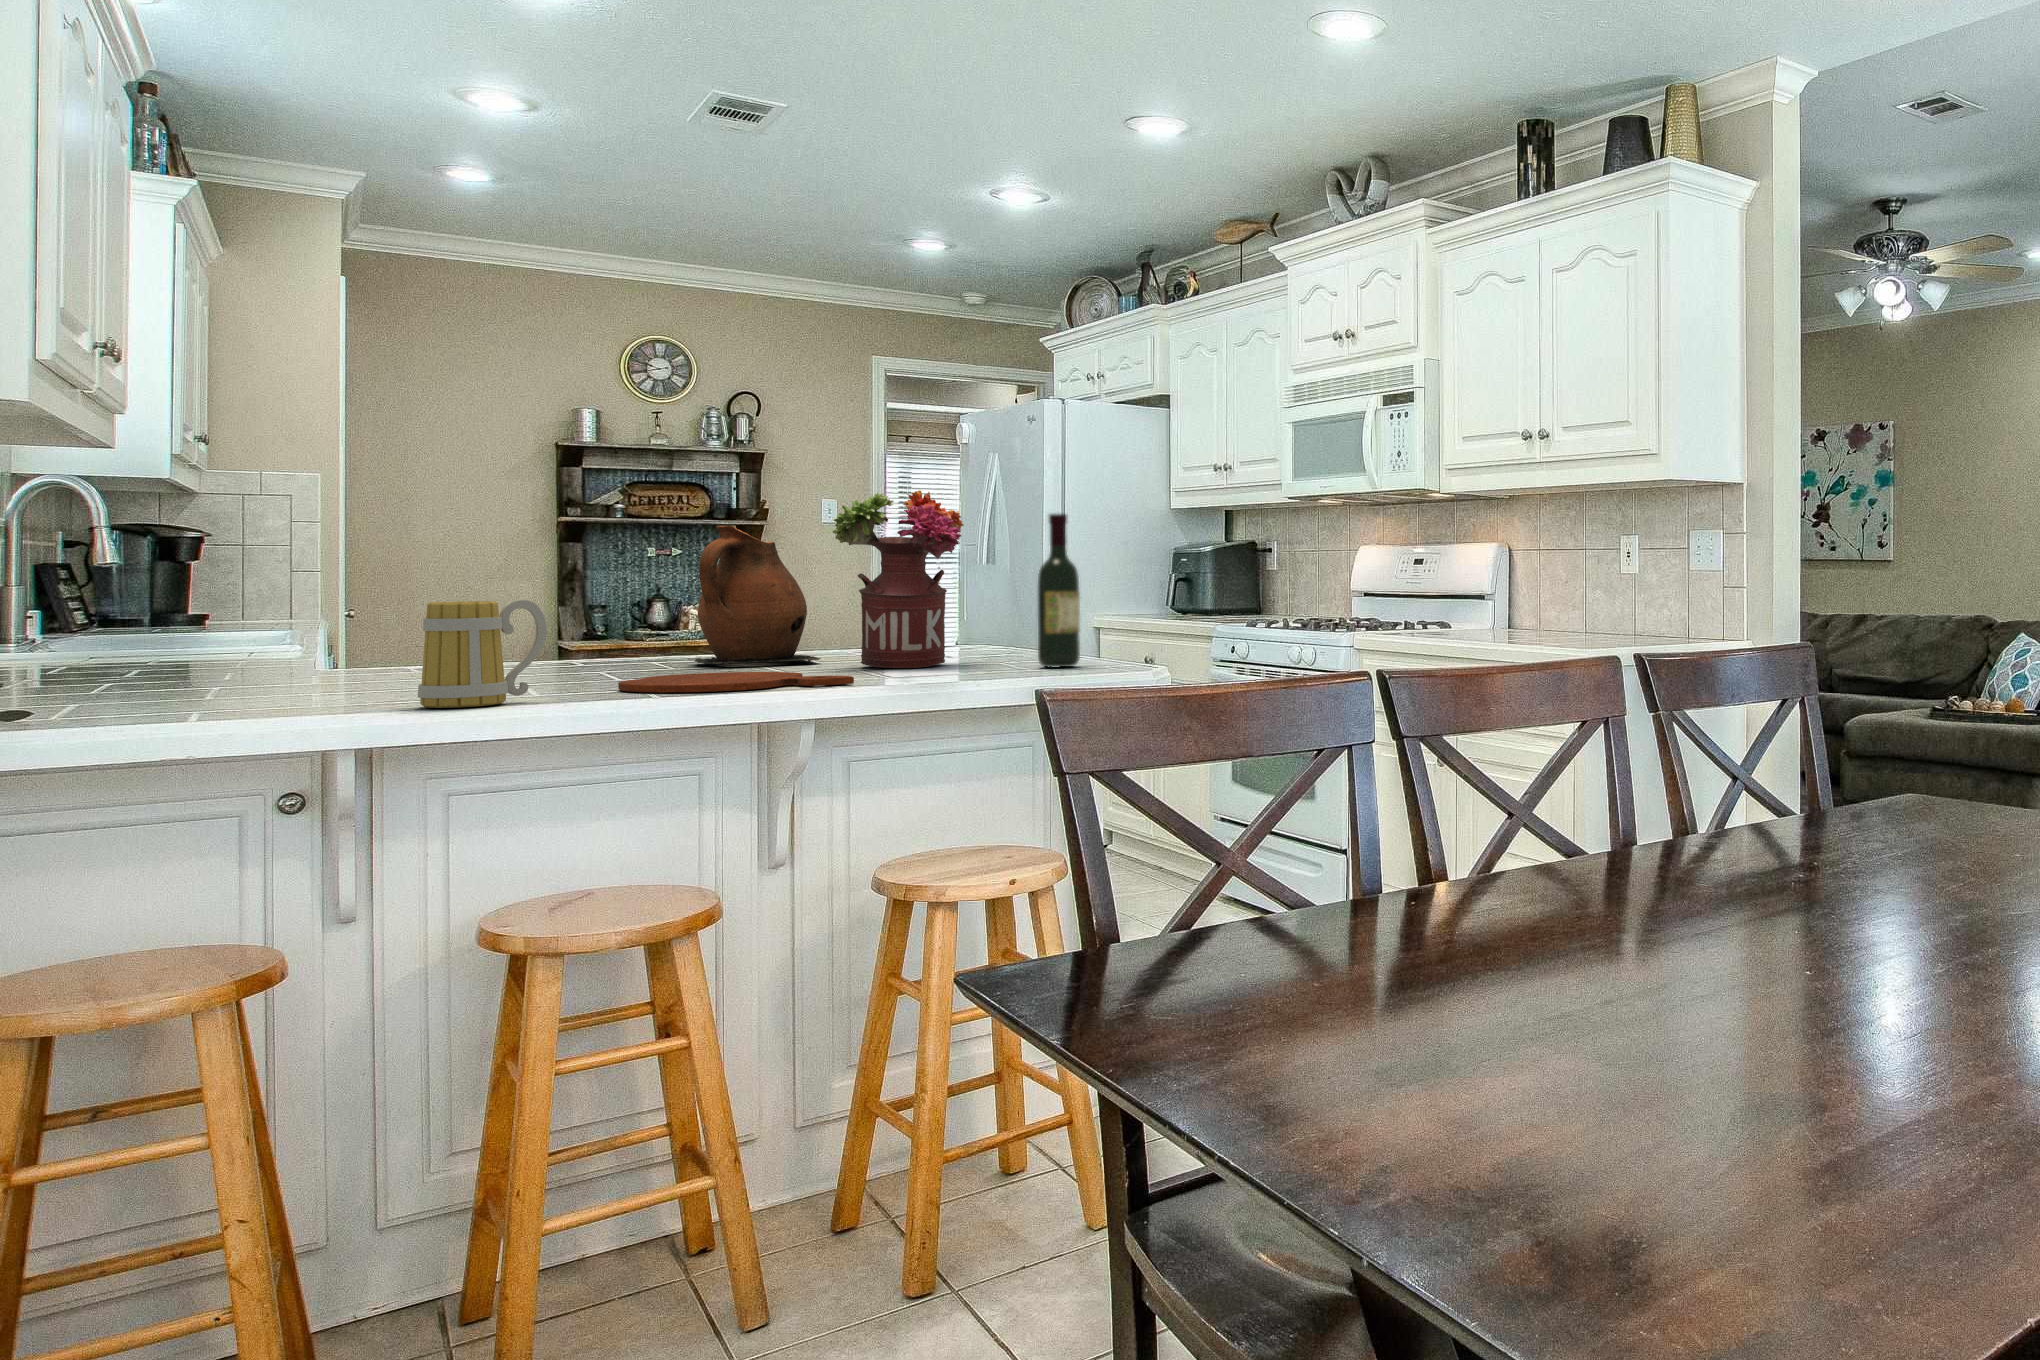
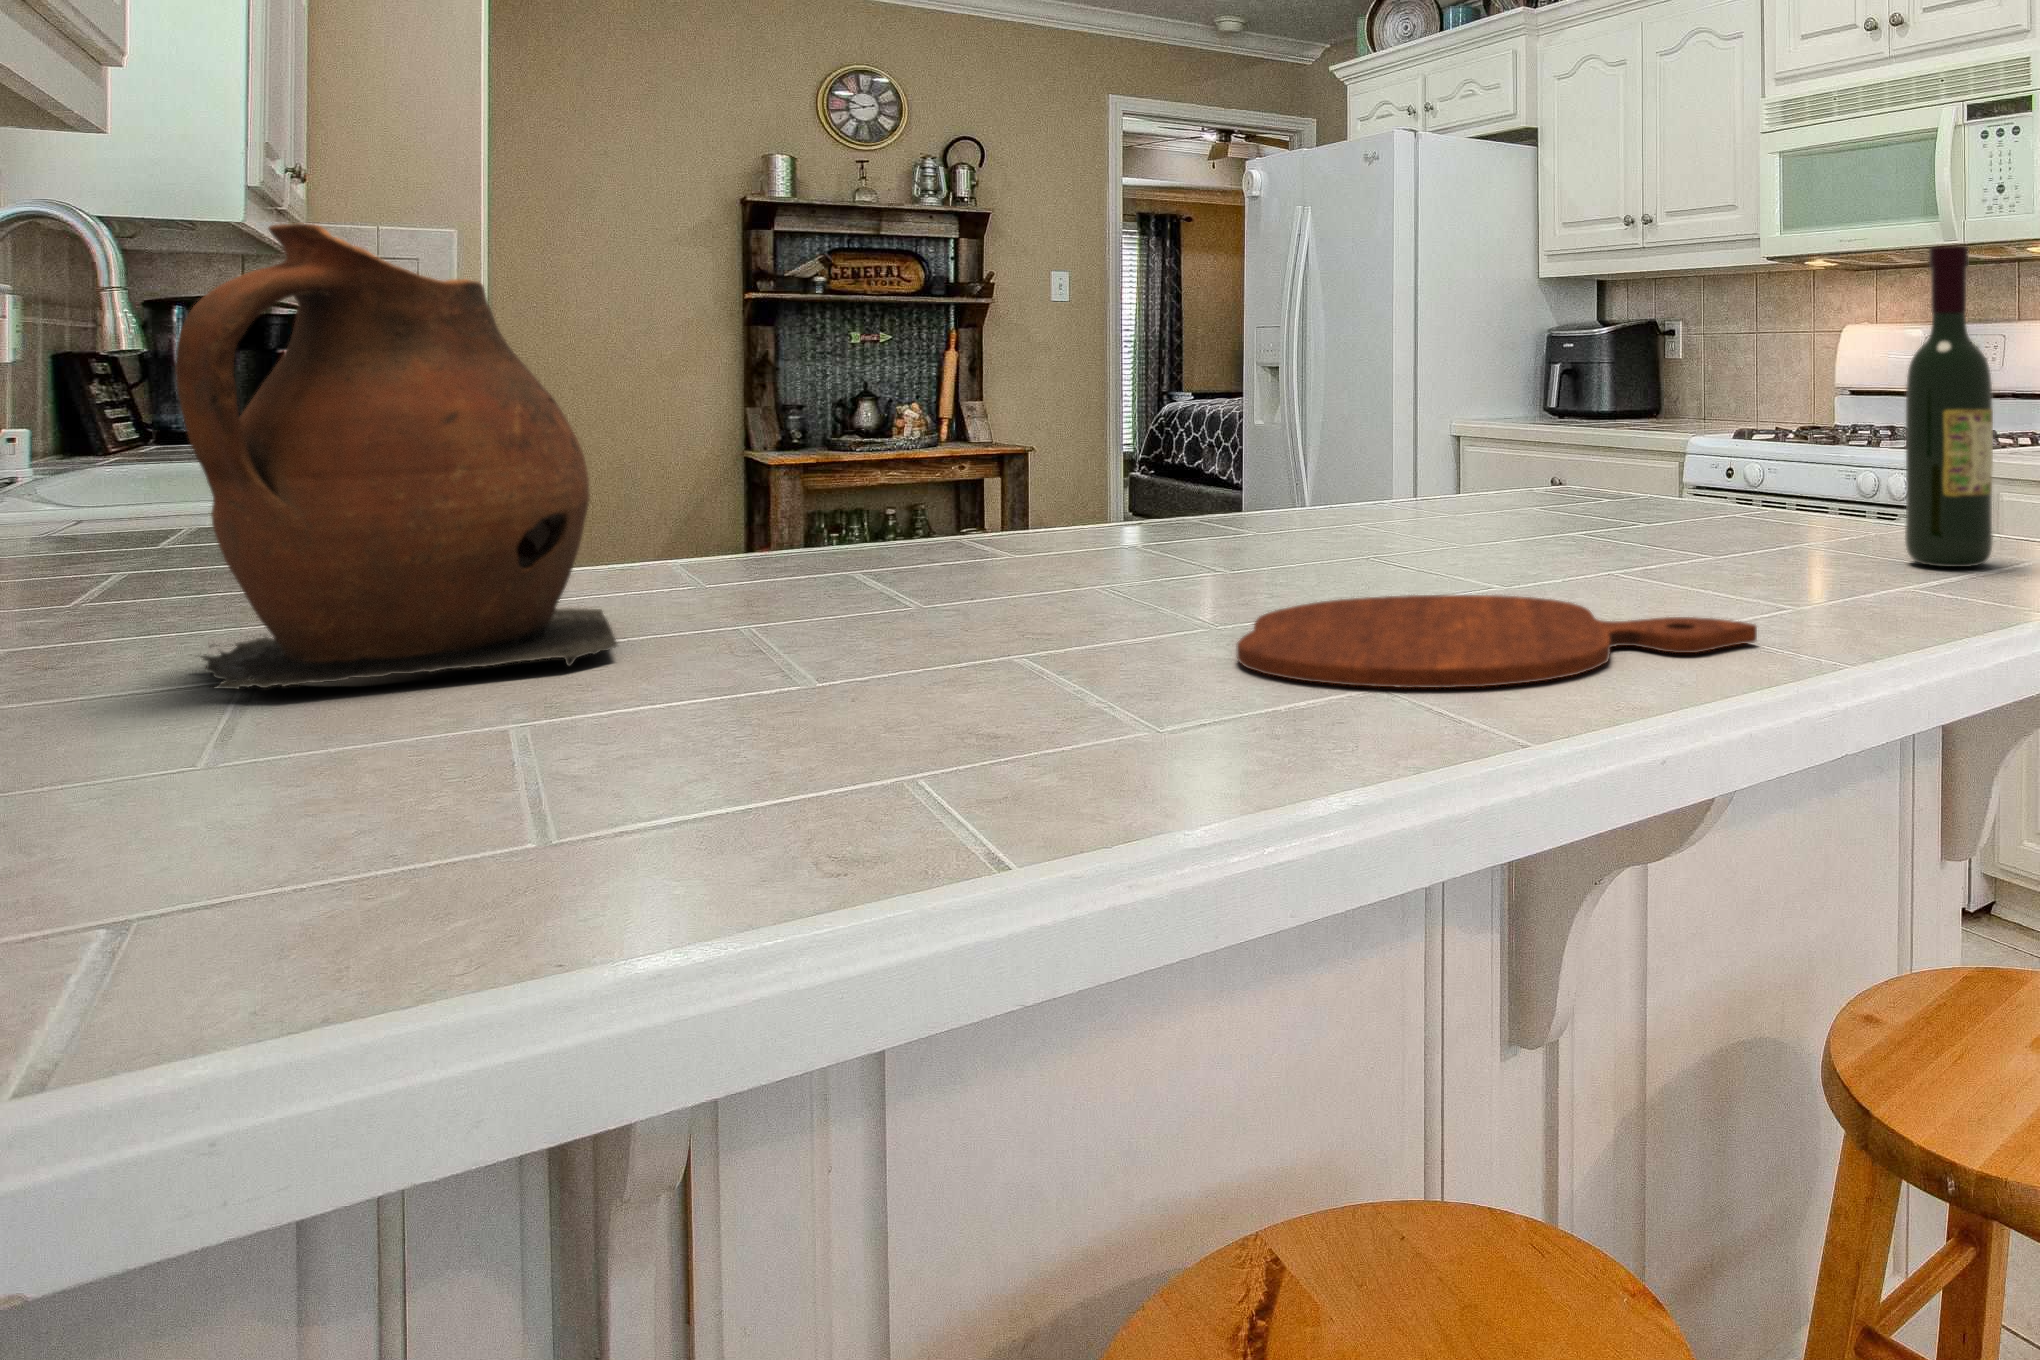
flower arrangement: present [832,491,964,668] -> none [1493,201,1749,566]
ceramic pitcher: present [694,526,821,664] -> present [175,224,618,689]
mug: present [418,600,547,708] -> none [846,450,1160,802]

